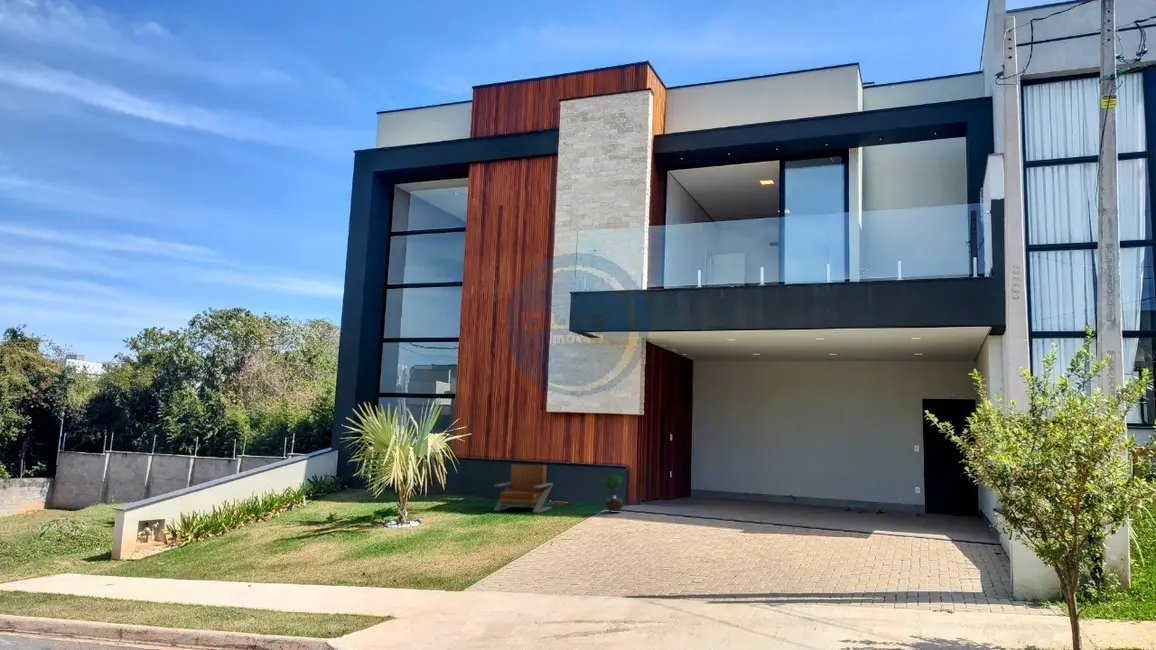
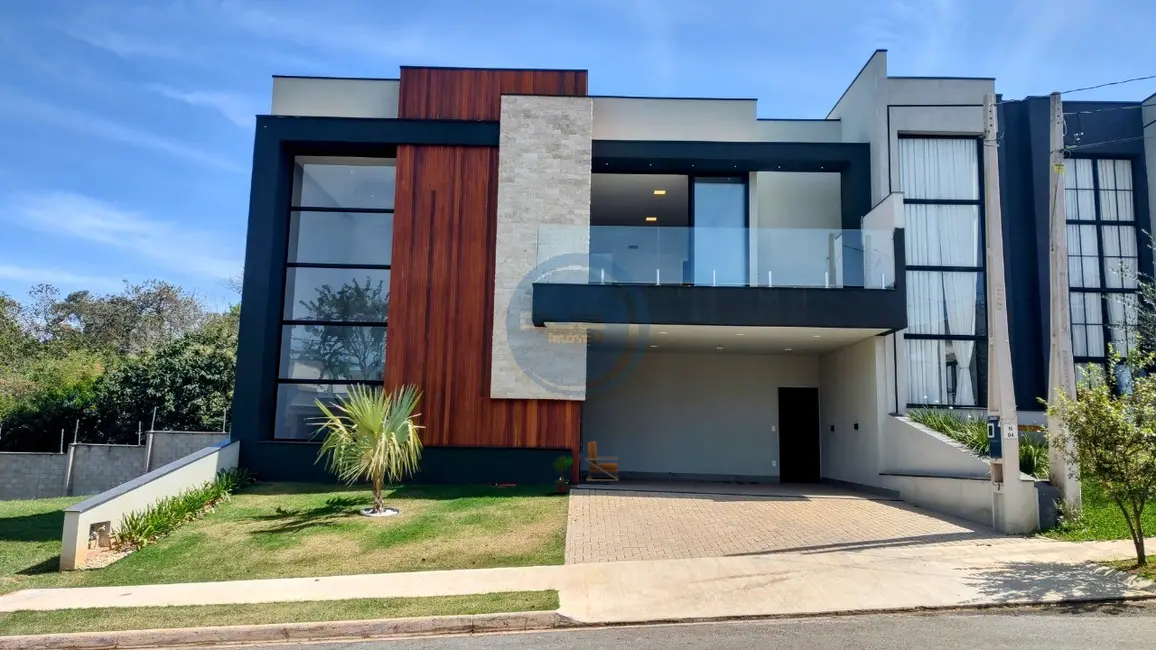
lounge chair: present [494,464,553,513] -> present [586,441,618,481]

